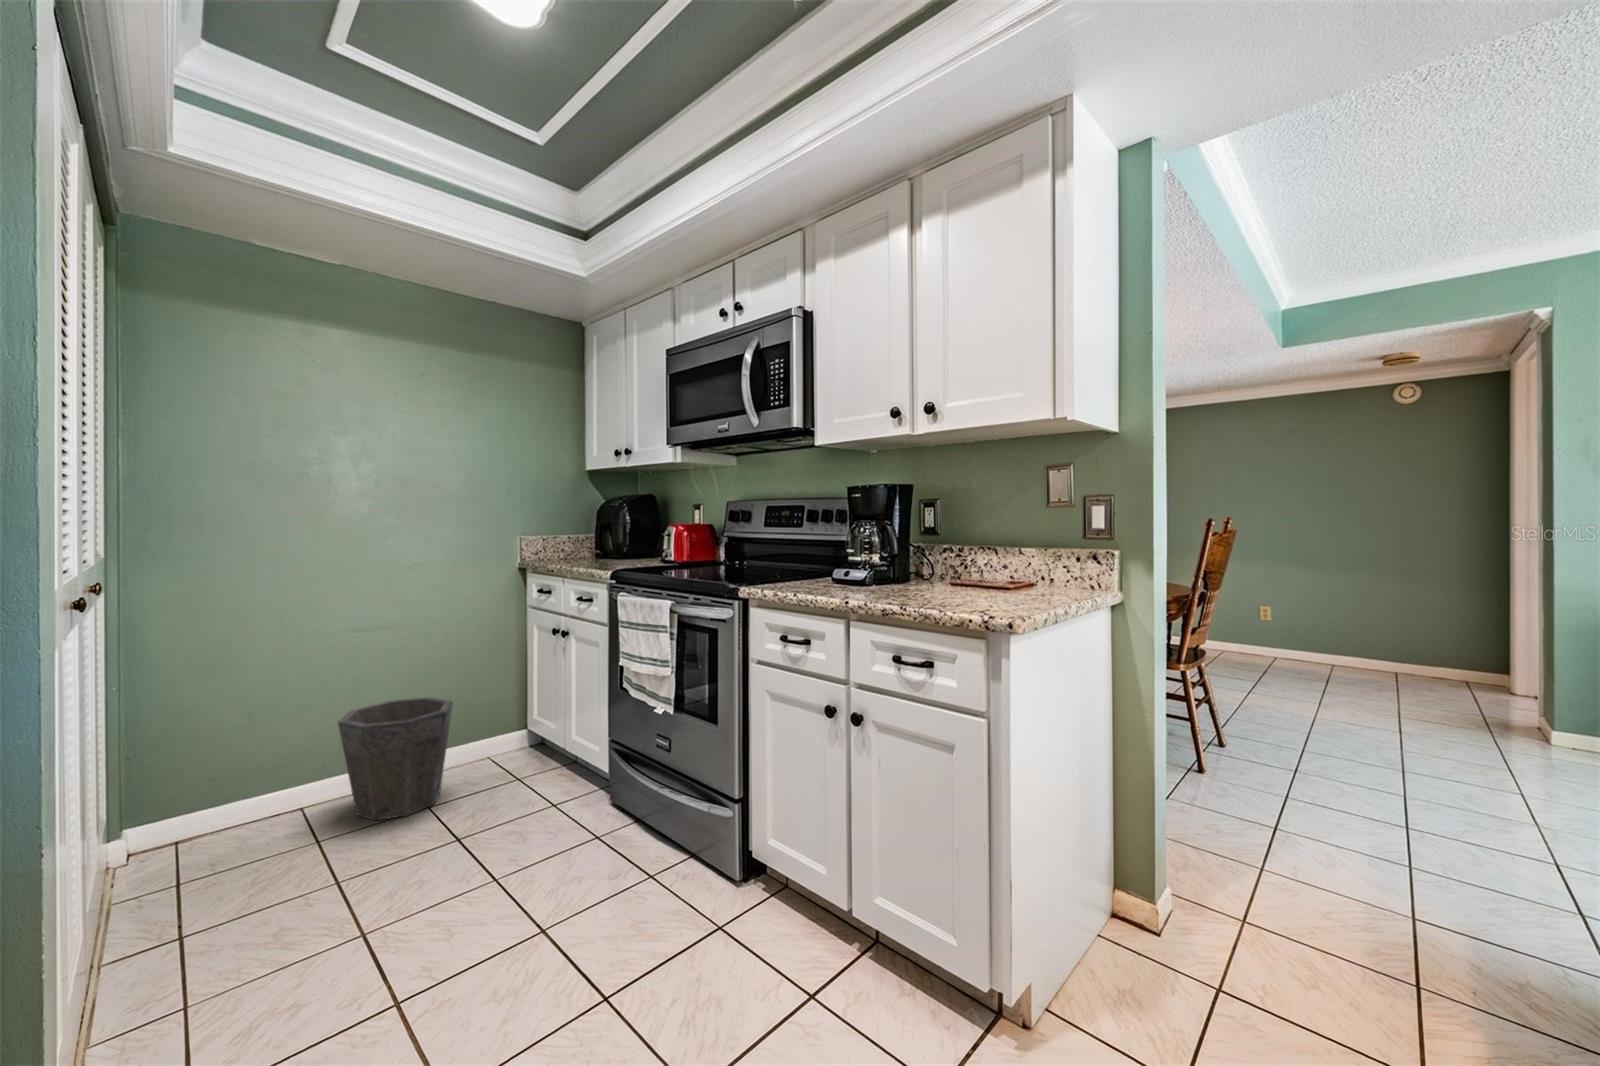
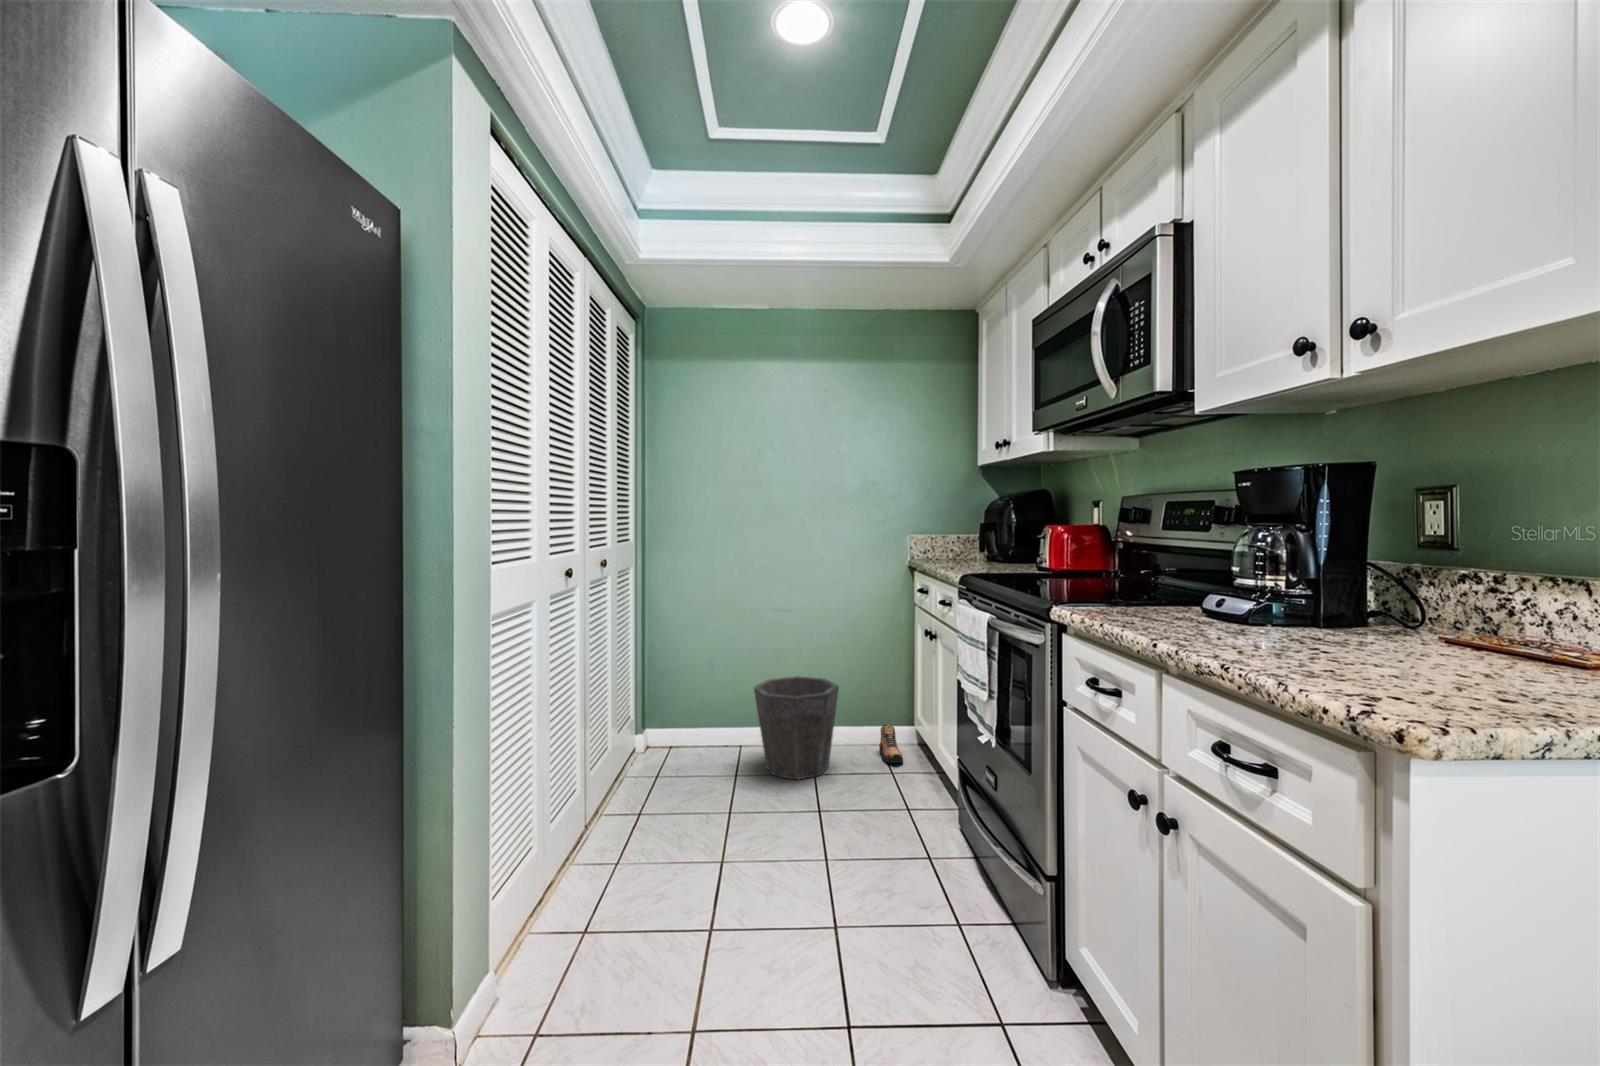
shoe: none [491,733,524,772] -> present [879,725,903,763]

